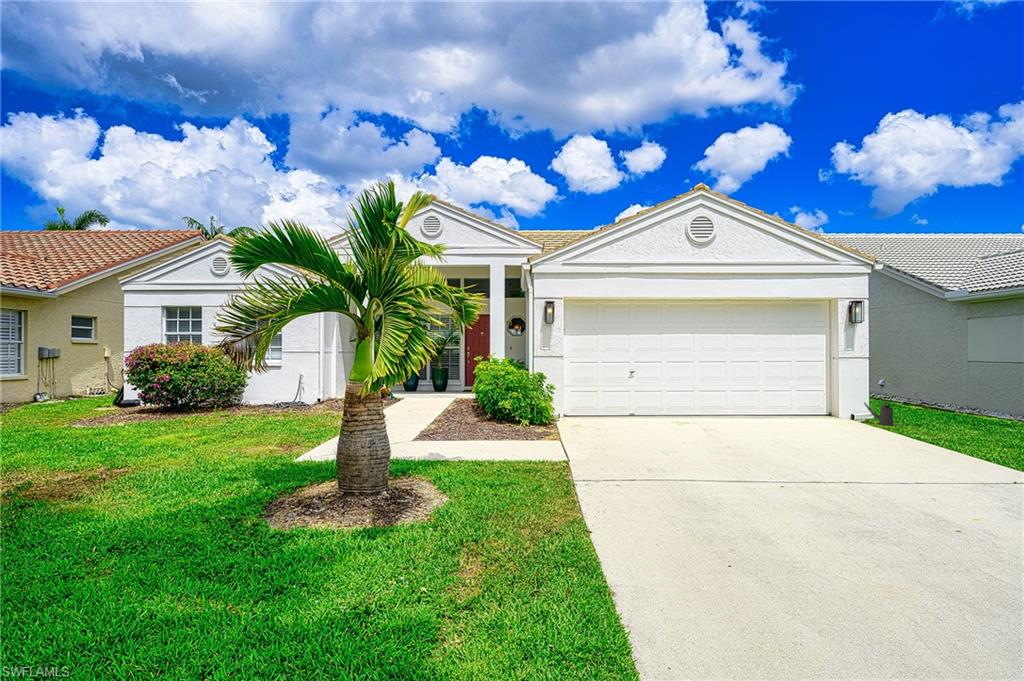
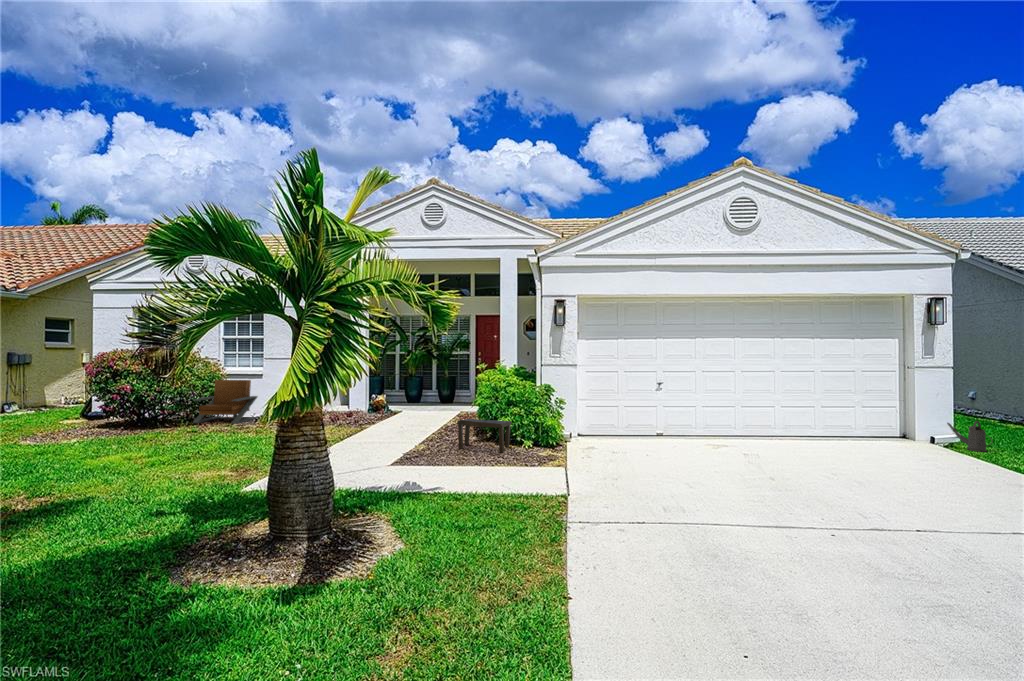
lounge chair: none [222,371,279,410] -> present [193,380,257,424]
bench: none [465,403,511,431] -> present [457,419,512,453]

